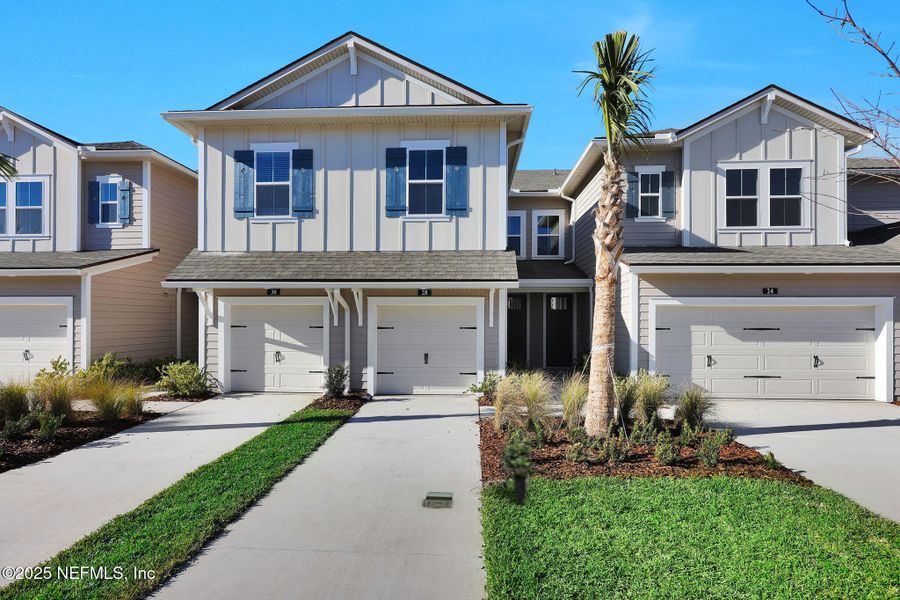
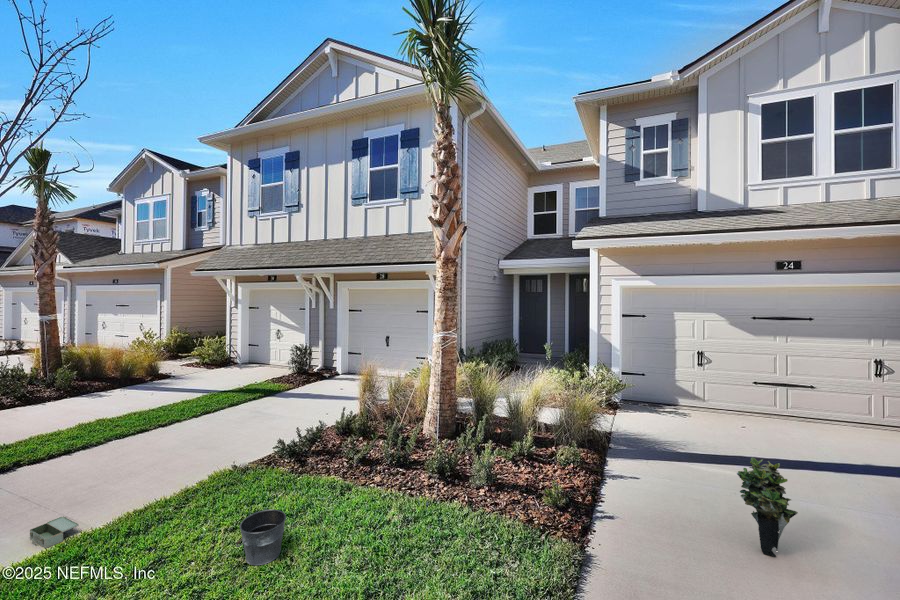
potted plant: present [504,438,537,504] -> present [737,457,798,557]
bucket: none [578,462,609,493] -> present [236,509,286,565]

